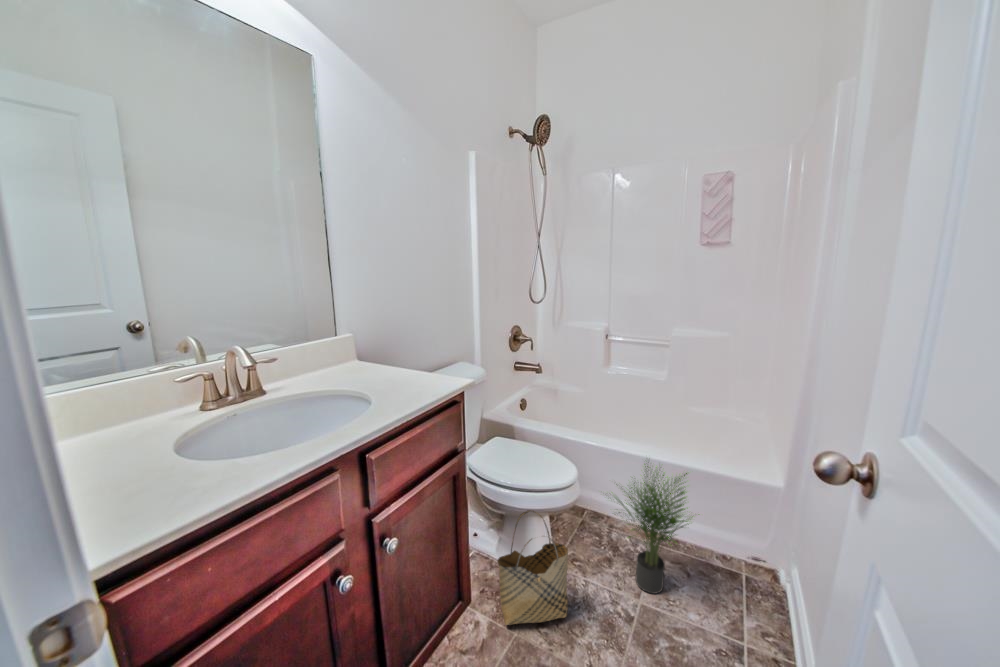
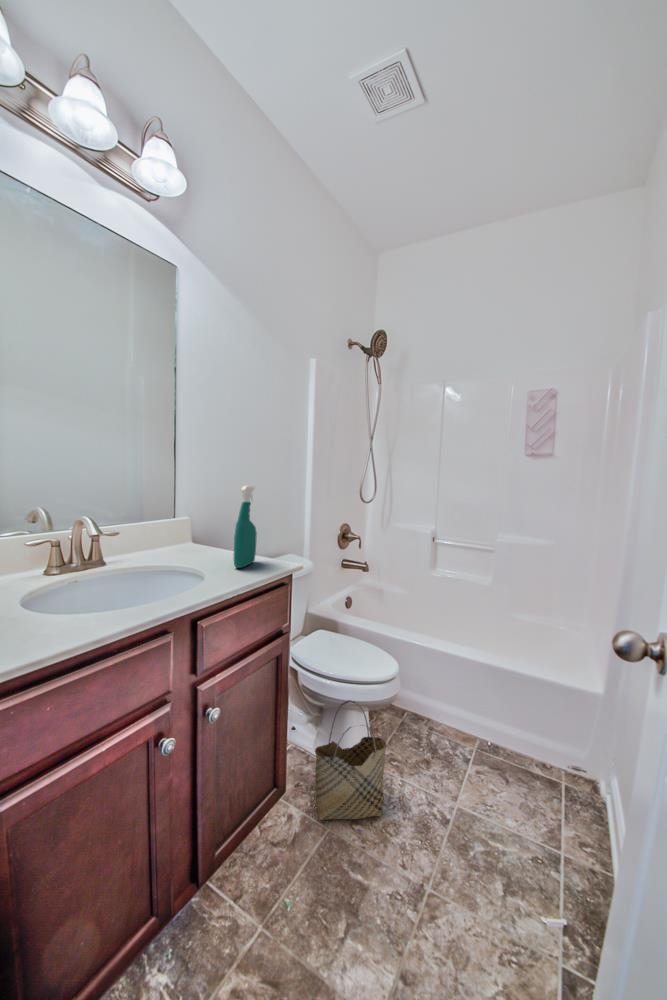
spray bottle: none [398,301,422,390] -> present [234,485,257,568]
potted plant: present [616,462,693,594] -> none [419,651,522,798]

